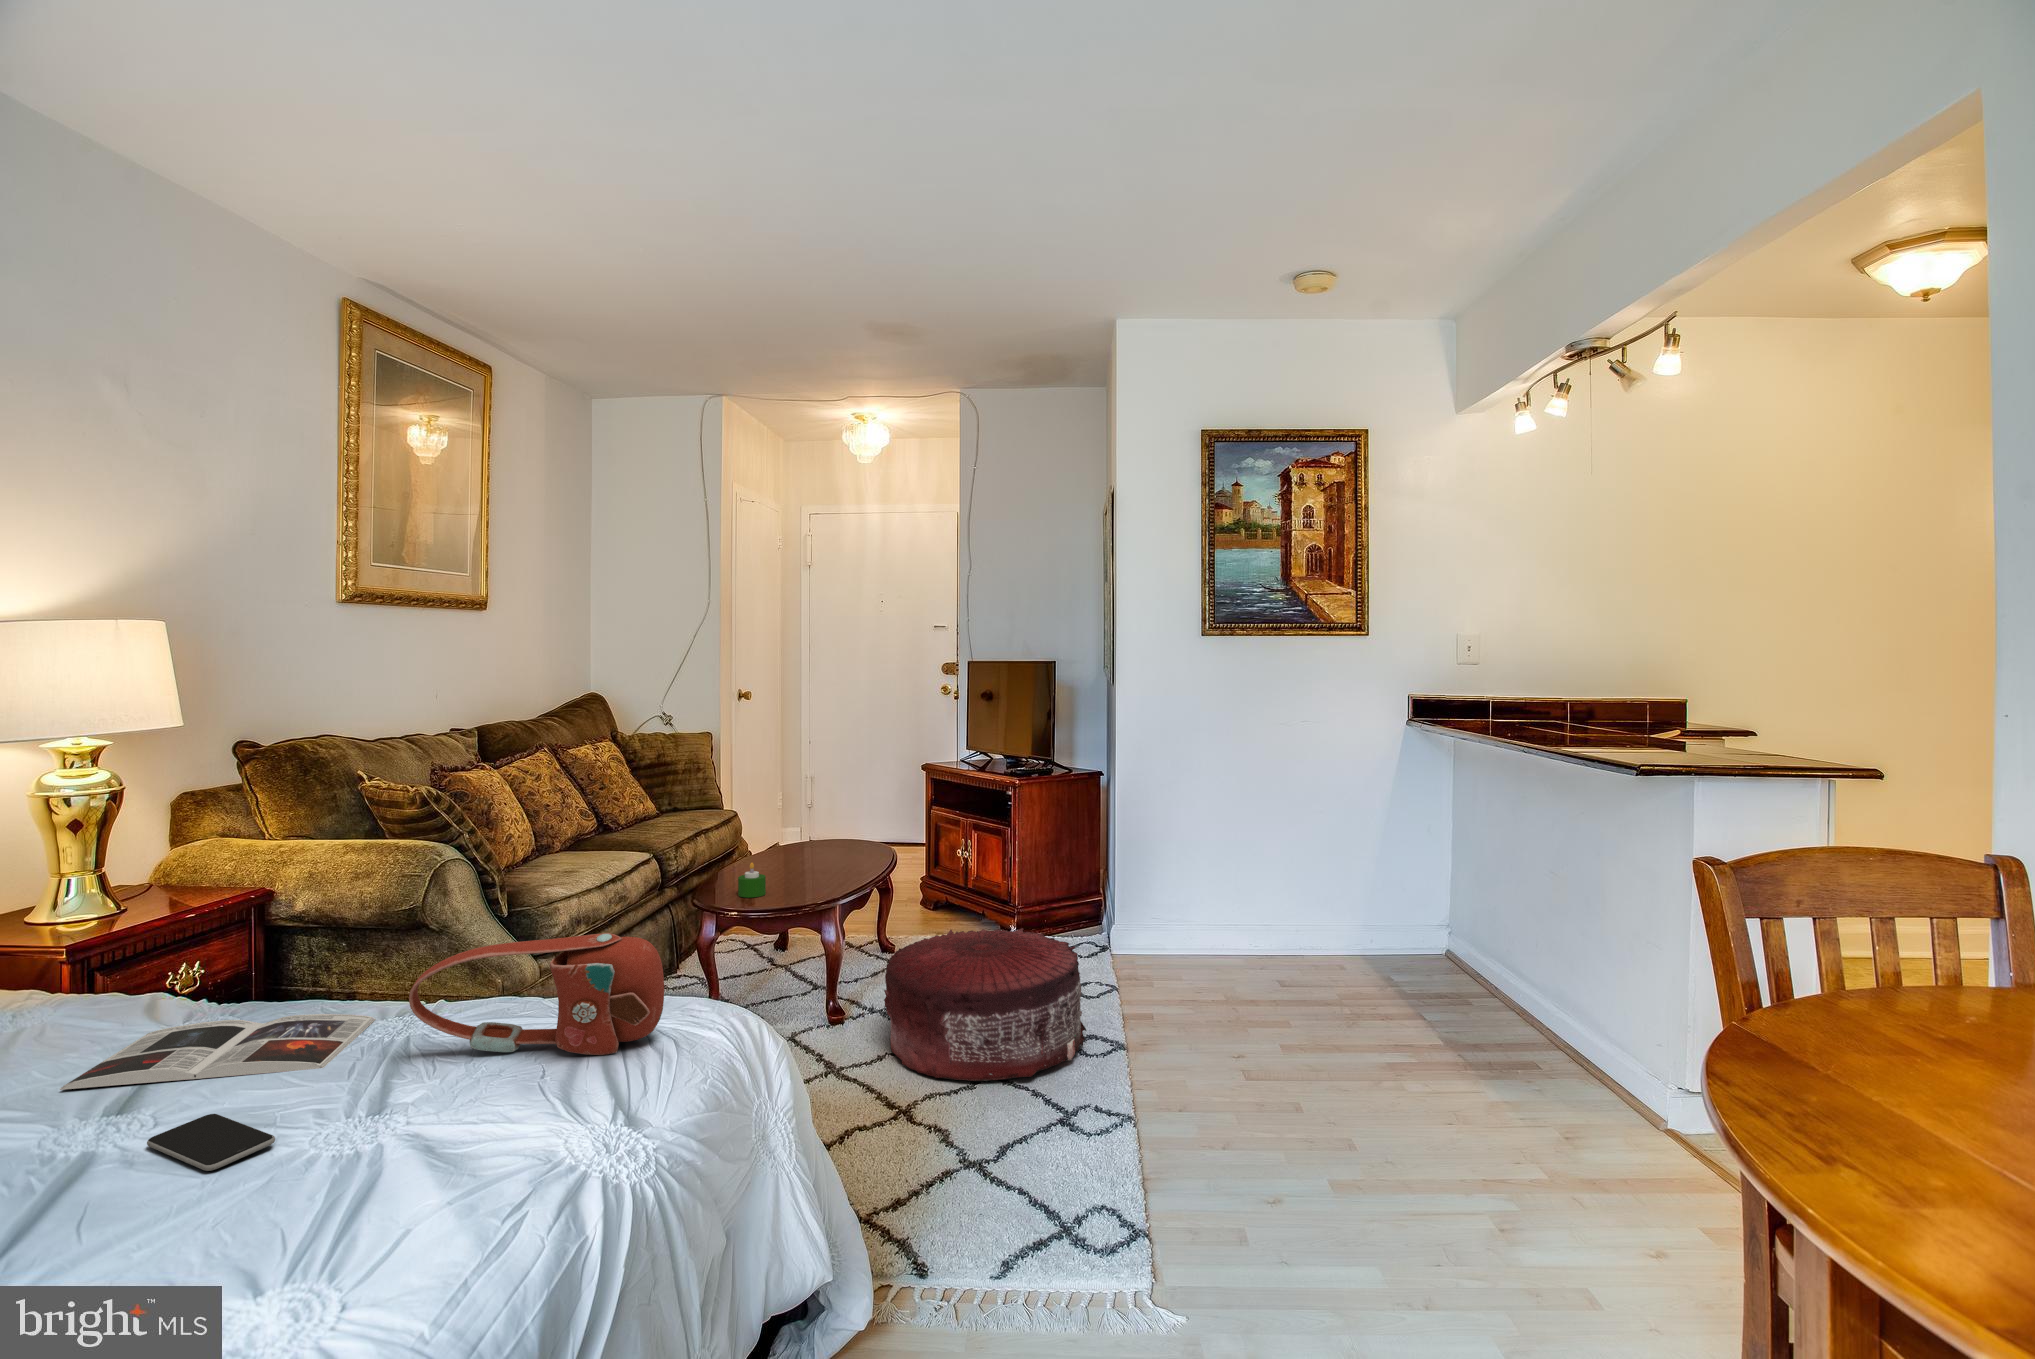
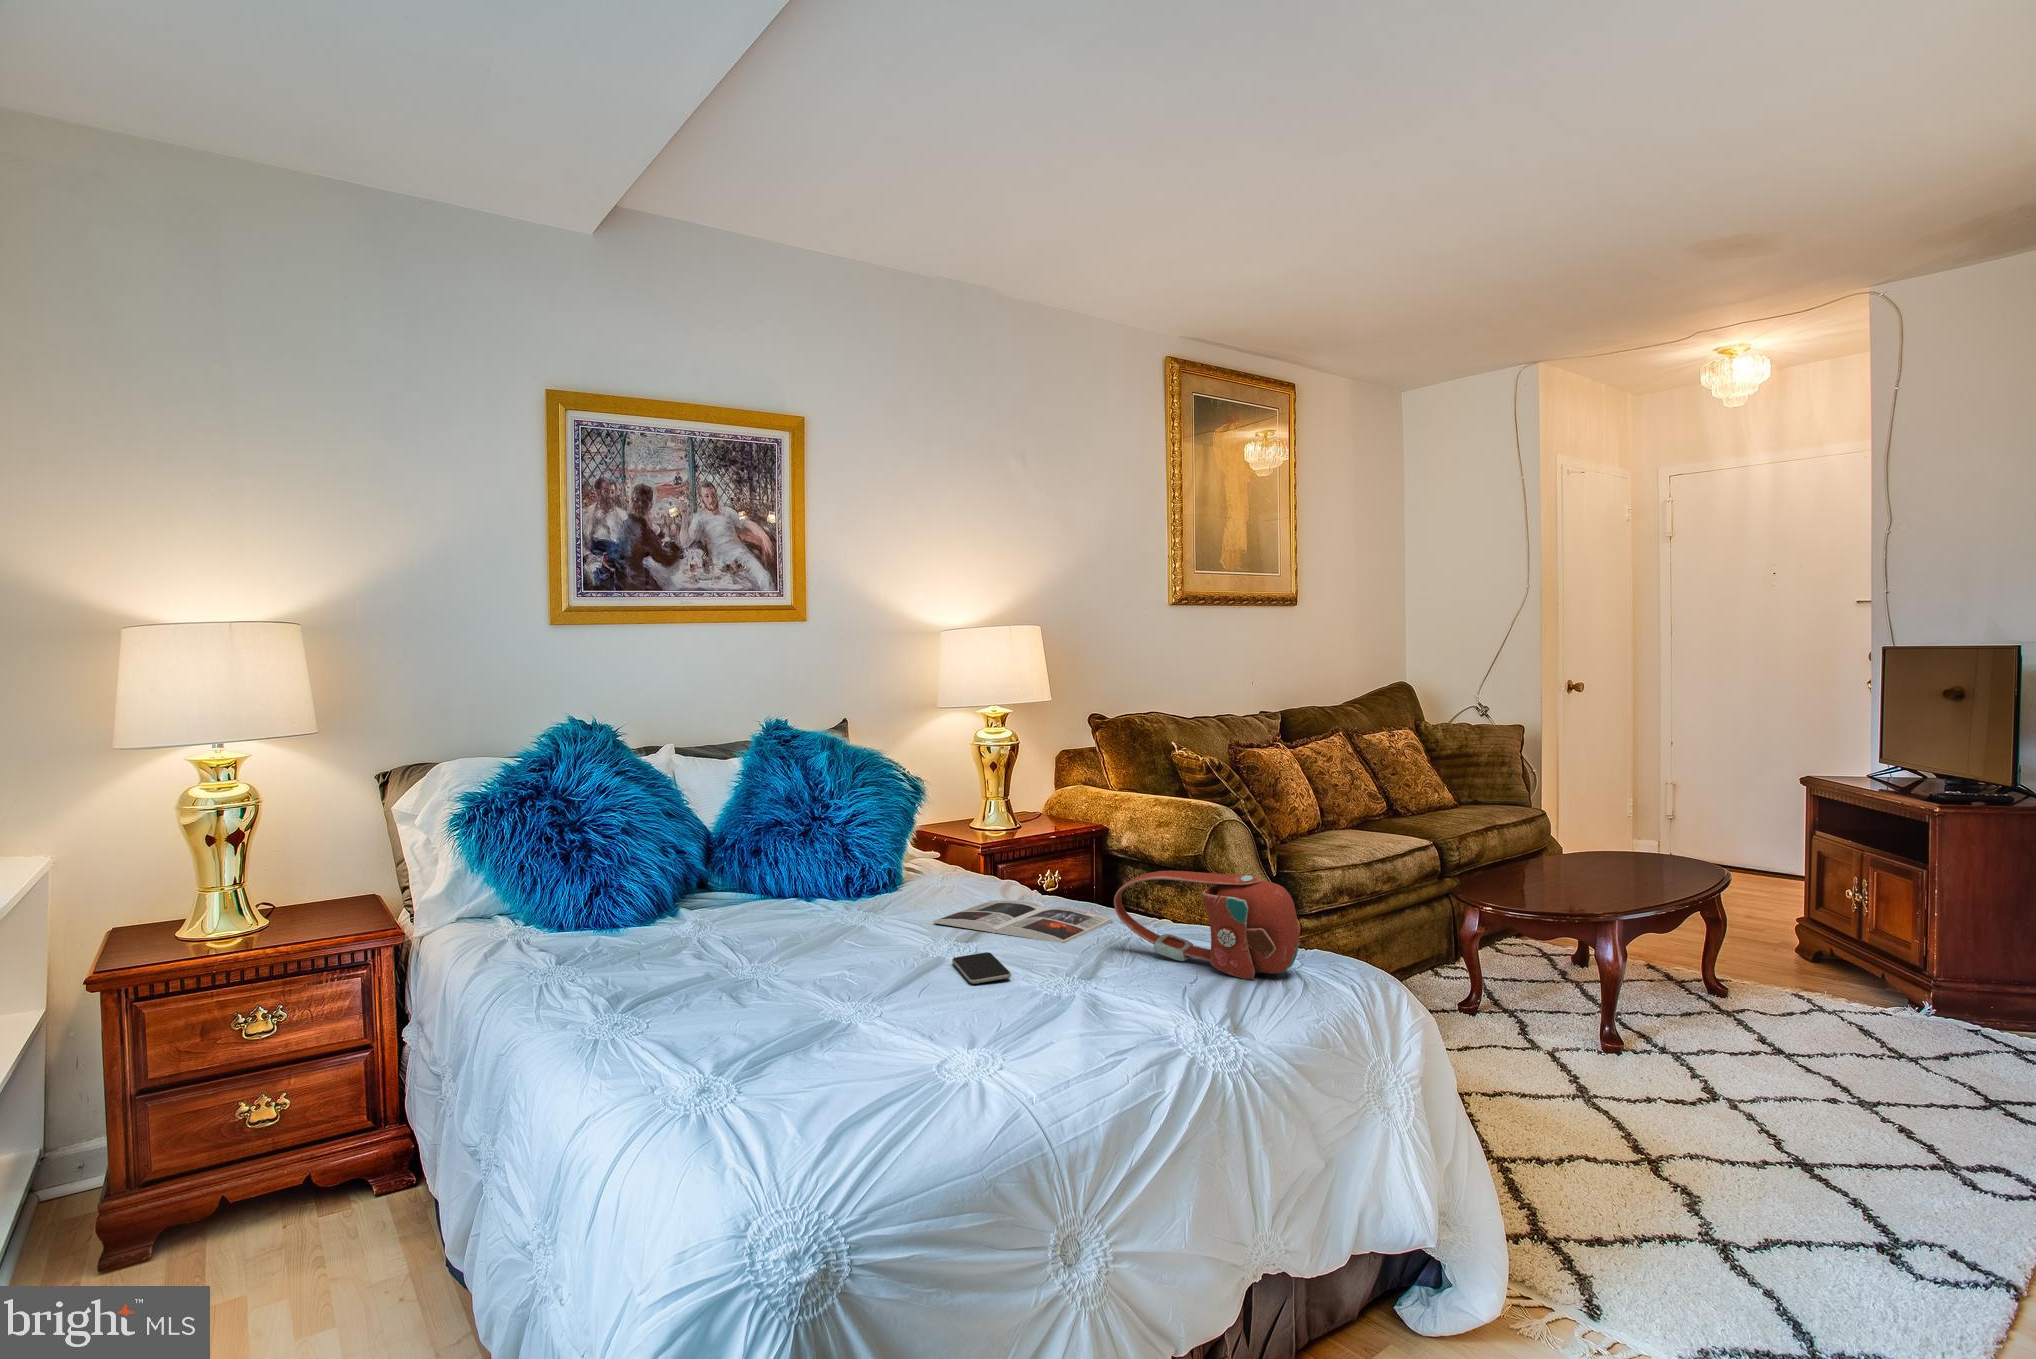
candle: present [738,863,766,898] -> none [1502,861,1533,898]
pouf: present [884,928,1086,1081] -> none [1656,975,1975,1176]

